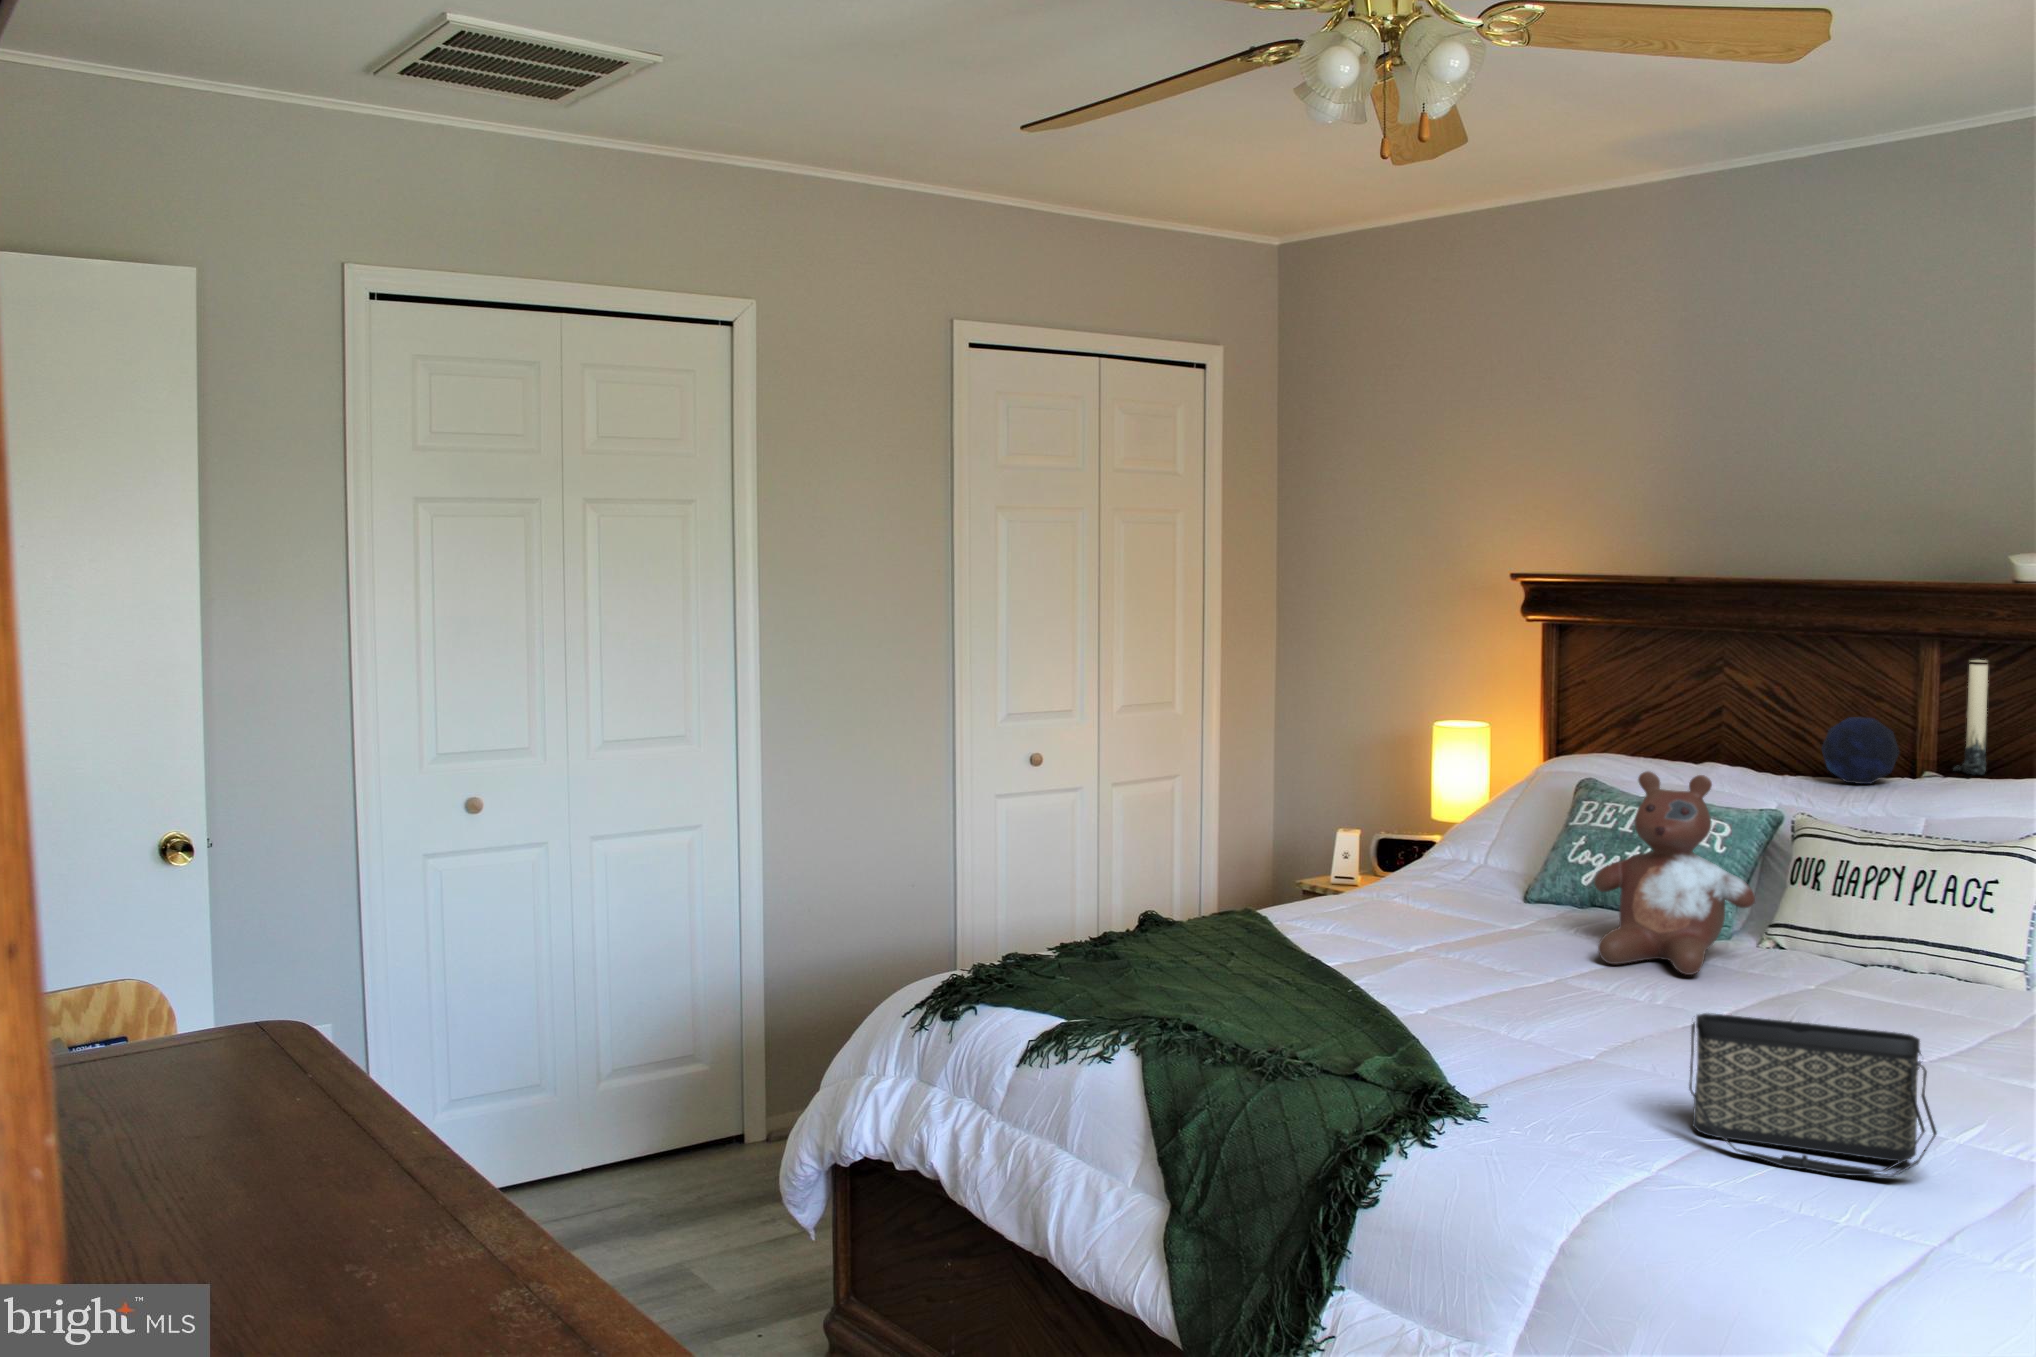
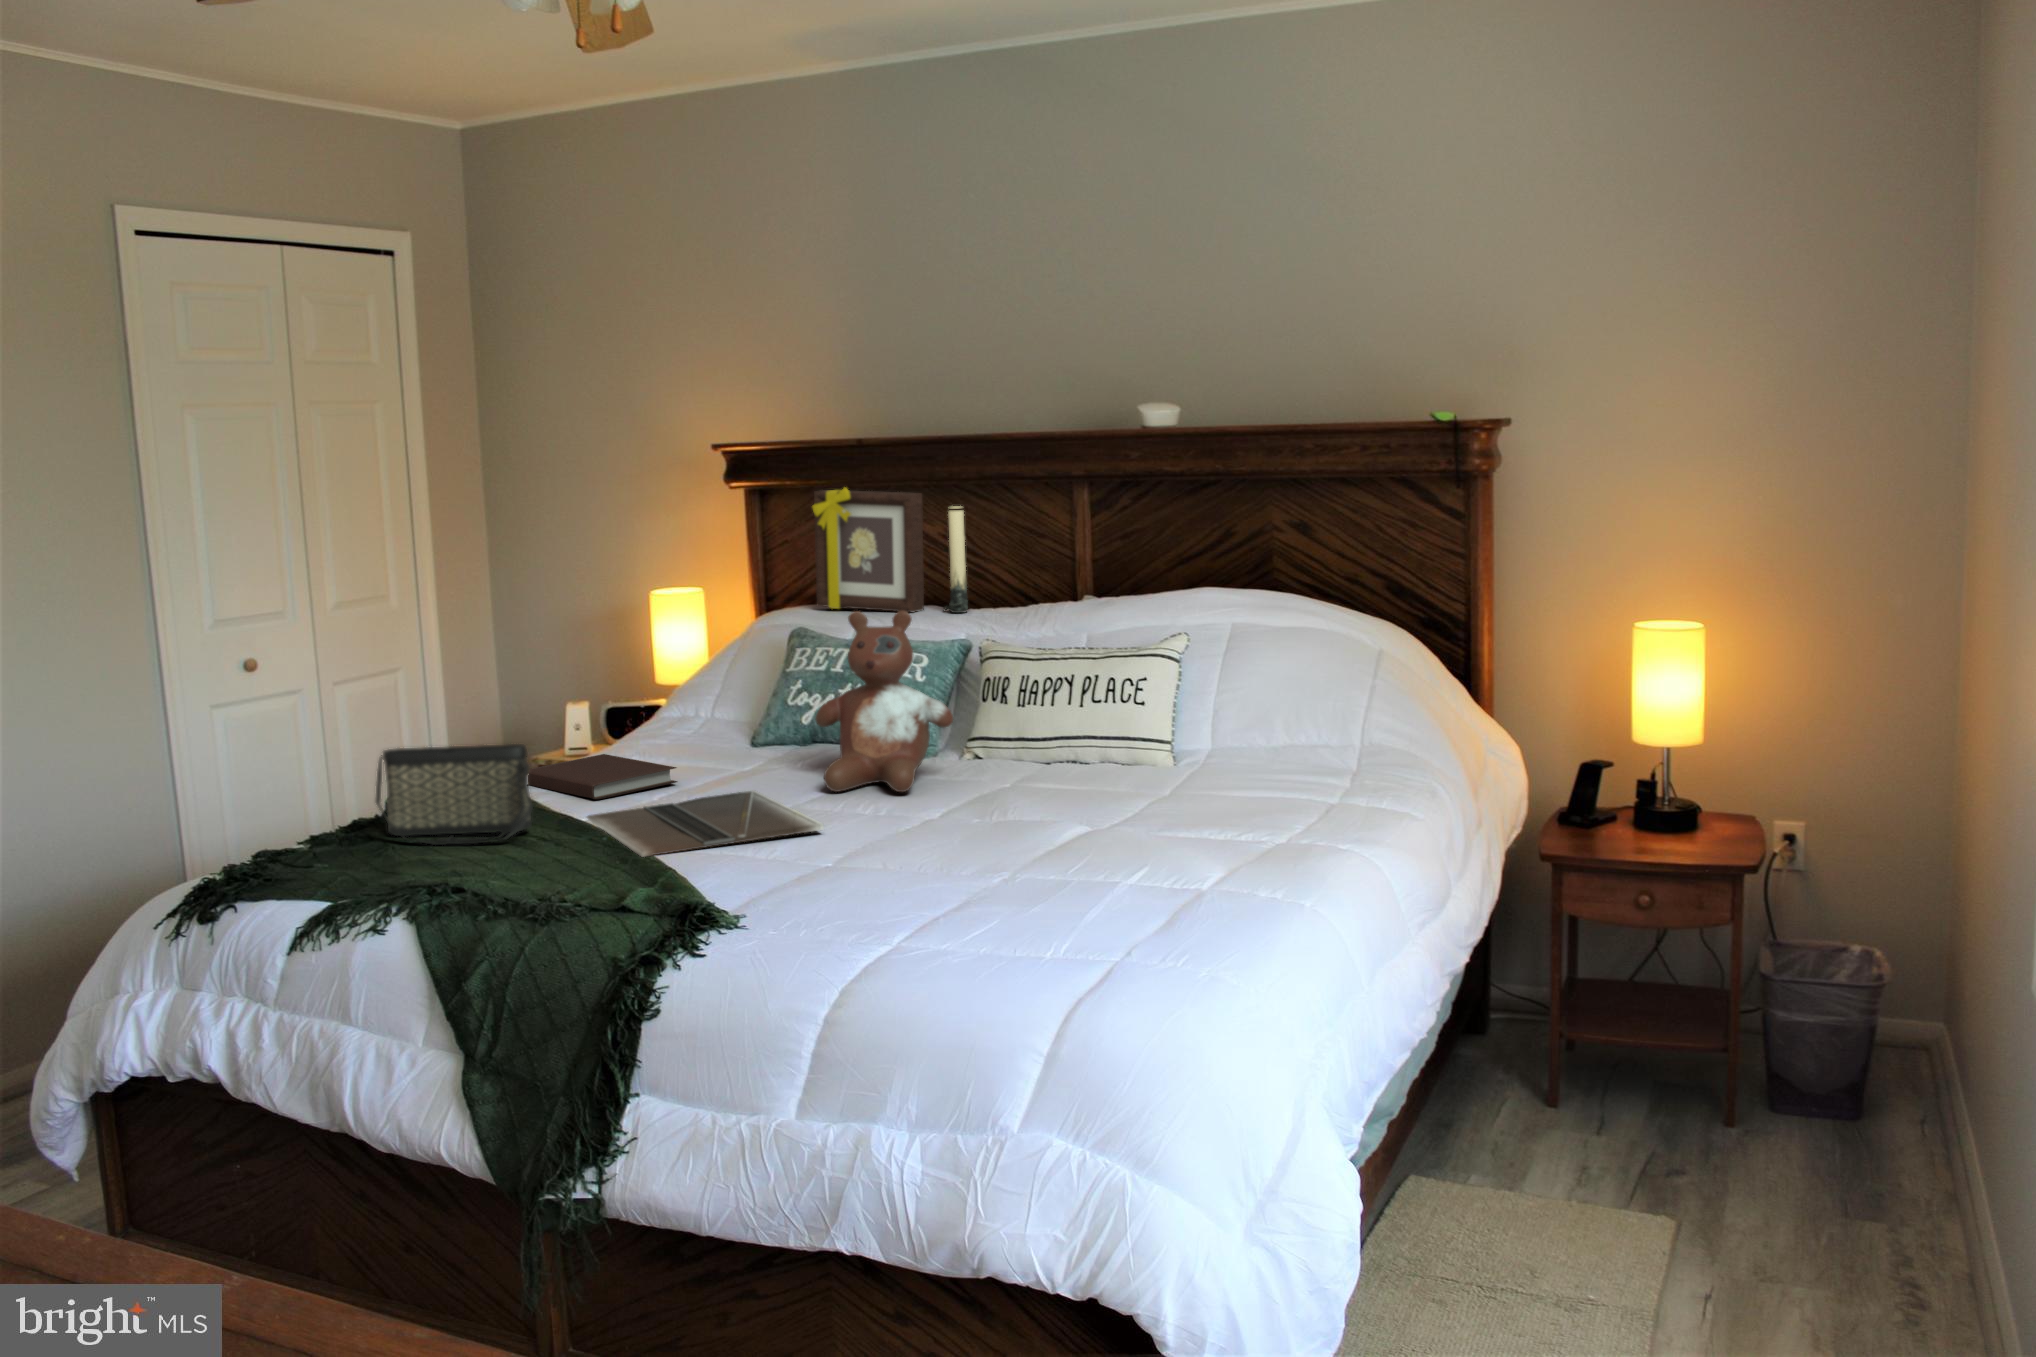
picture frame: none [1607,642,1732,778] -> present [813,488,924,612]
candle: present [1953,660,1988,774] -> present [943,506,968,613]
decorative orb: present [1821,717,1899,784] -> none [1002,547,1065,608]
notebook: none [1286,893,1441,940] -> present [528,754,677,799]
laptop: none [1339,951,1592,1012] -> present [587,790,824,857]
handbag: present [1689,1013,1937,1177] -> present [376,744,533,845]

